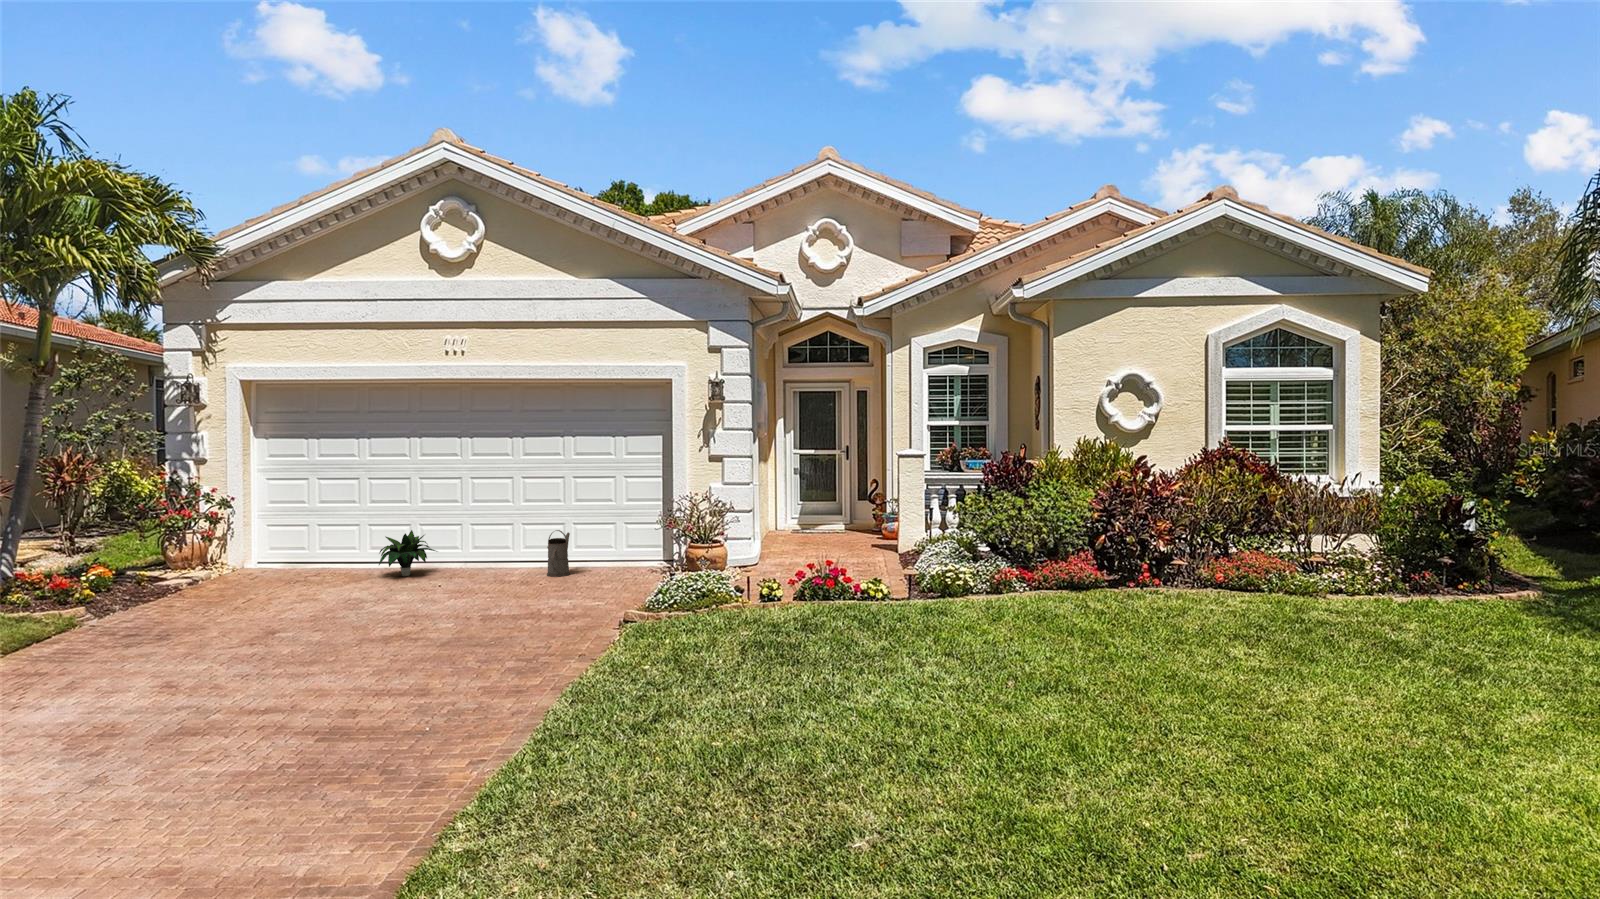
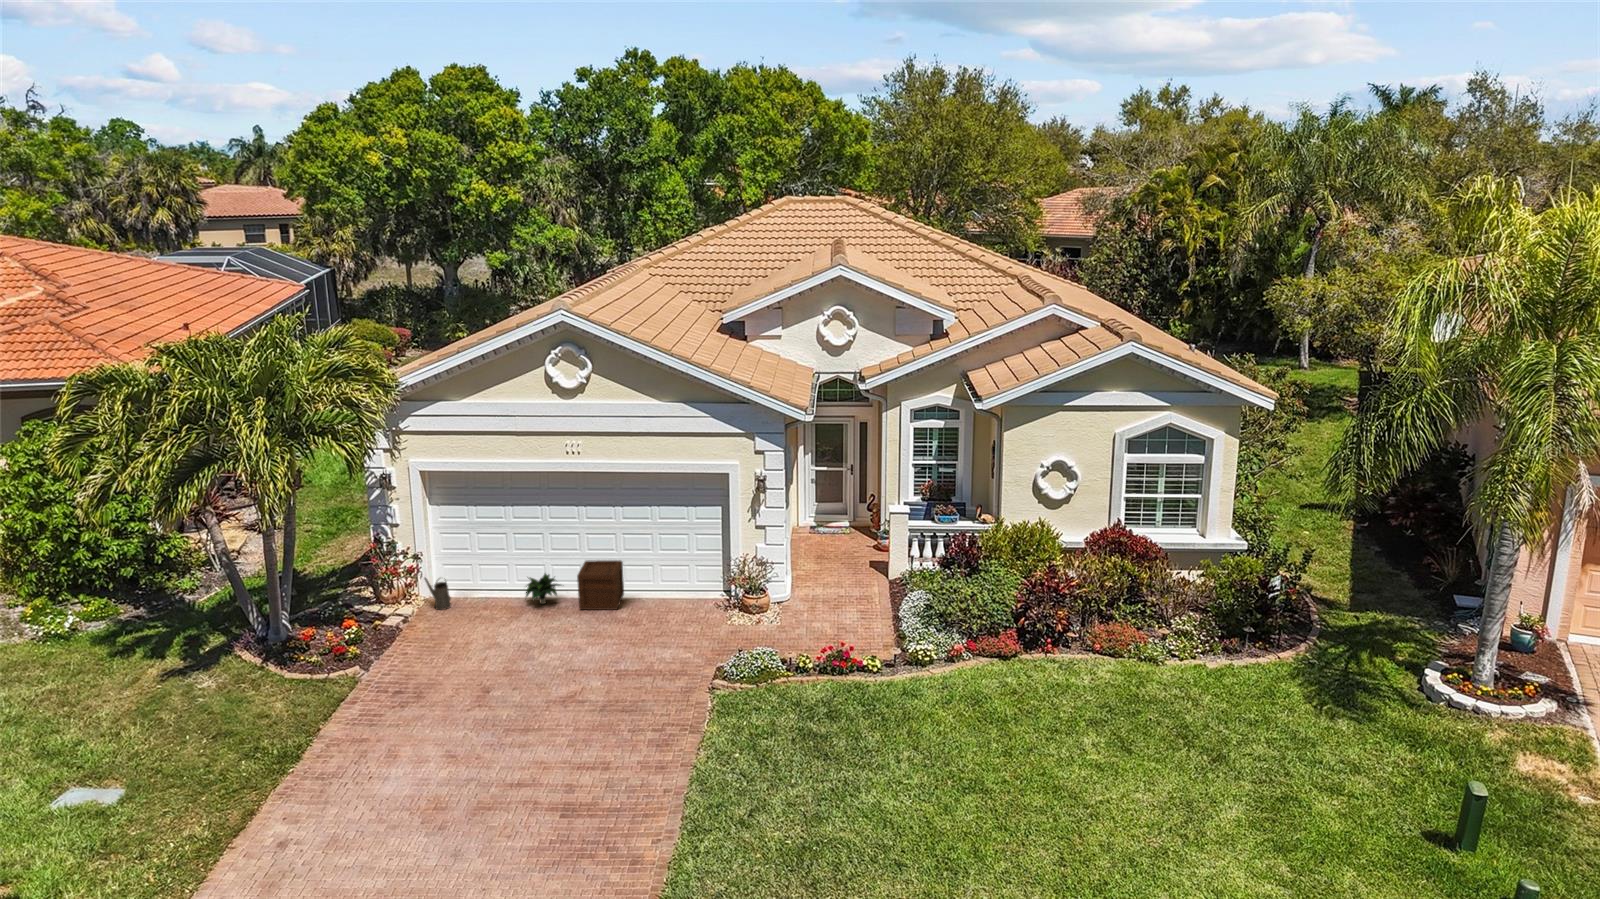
wooden crate: none [453,516,525,579] -> present [577,560,624,610]
watering can: present [547,530,570,577] -> present [424,578,451,610]

